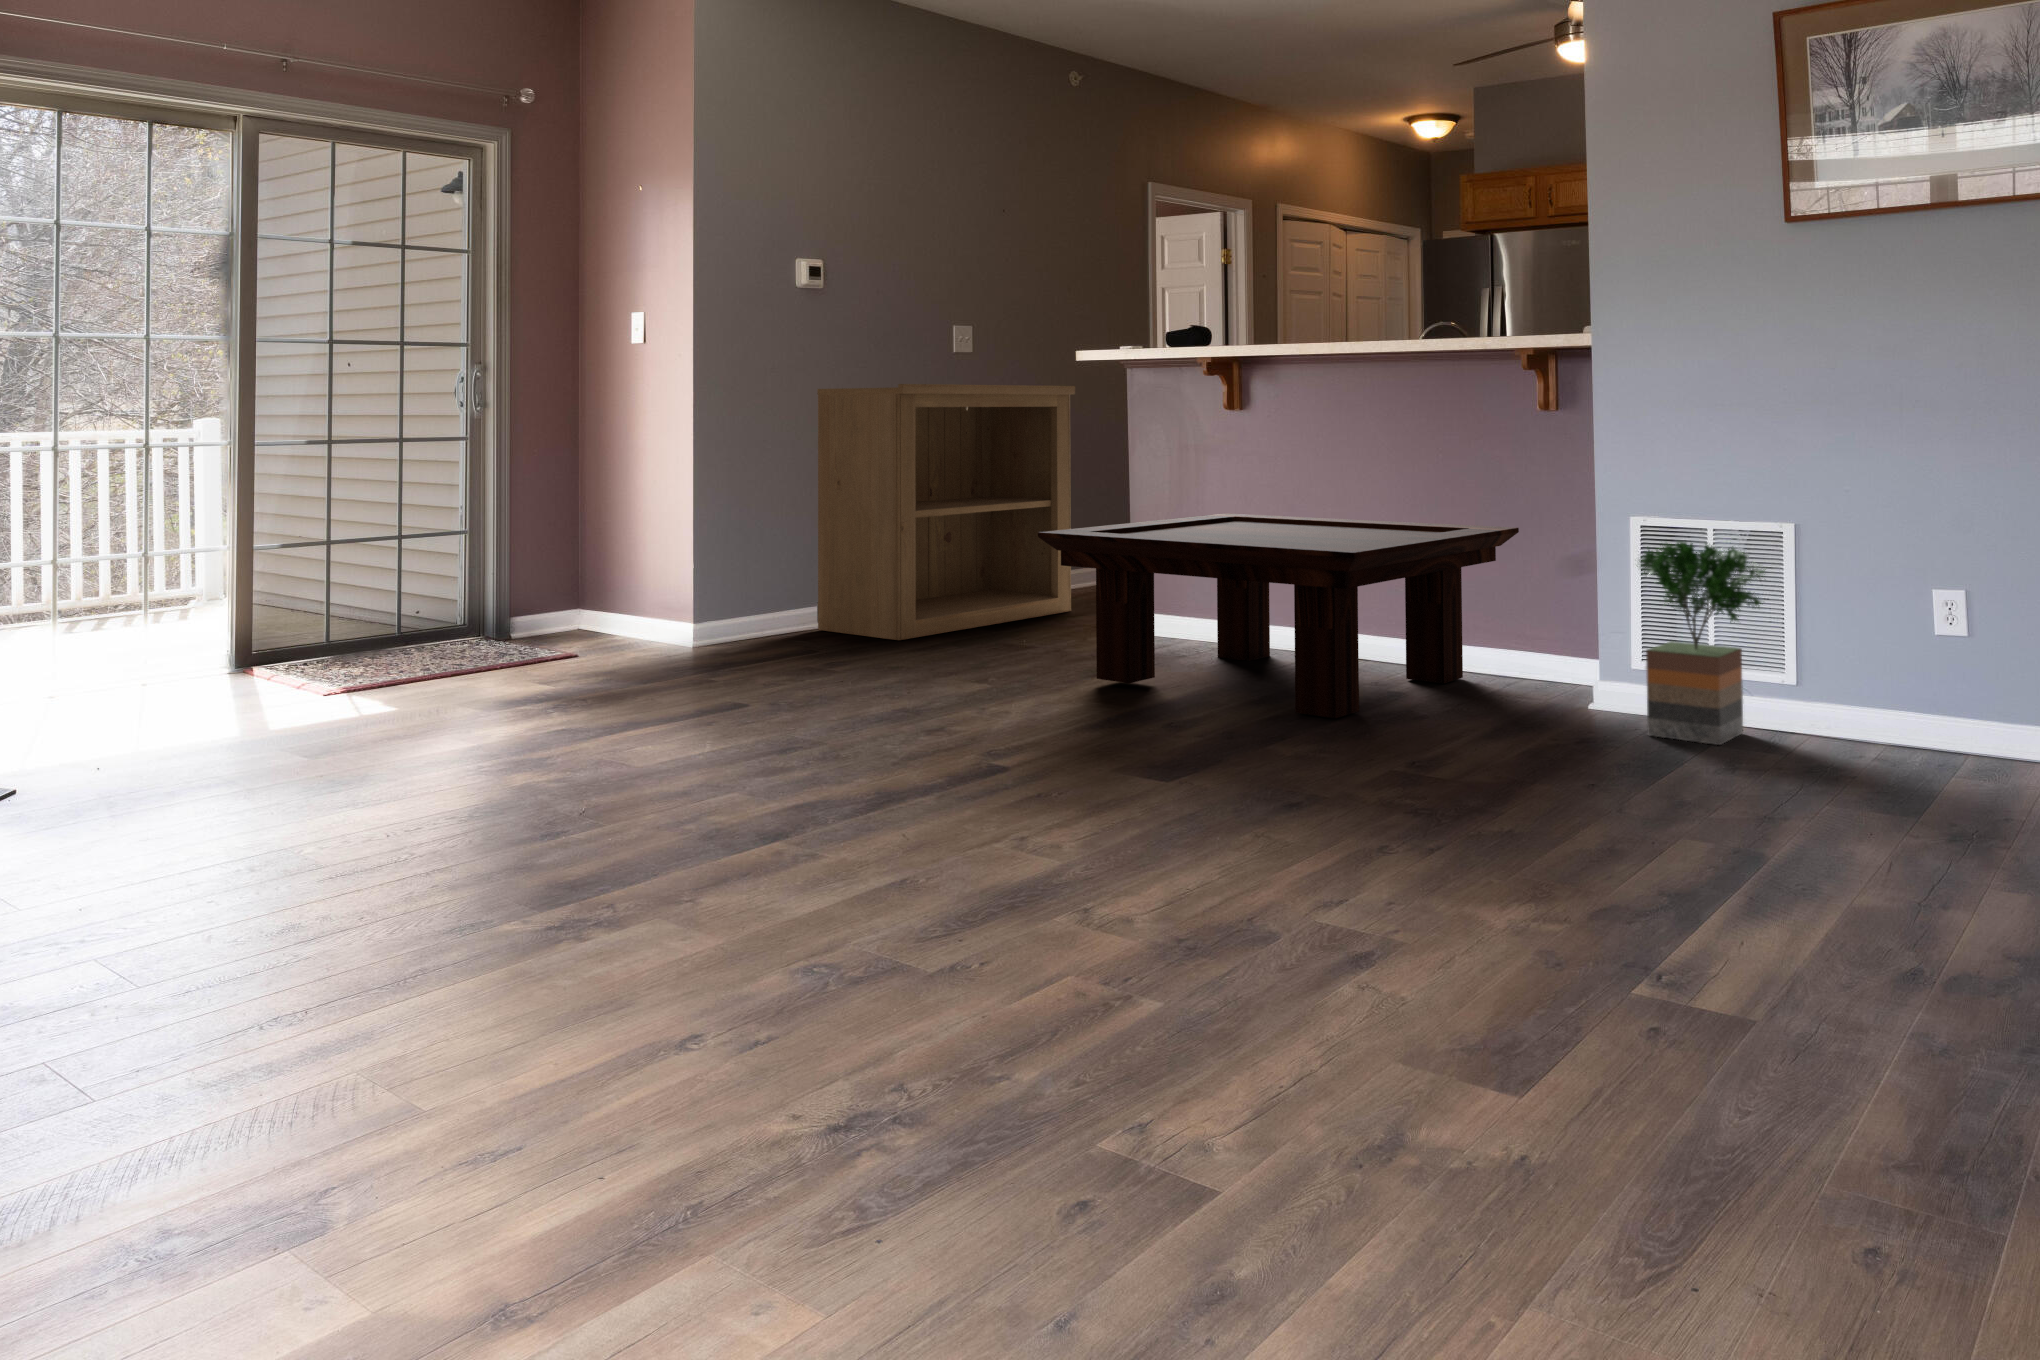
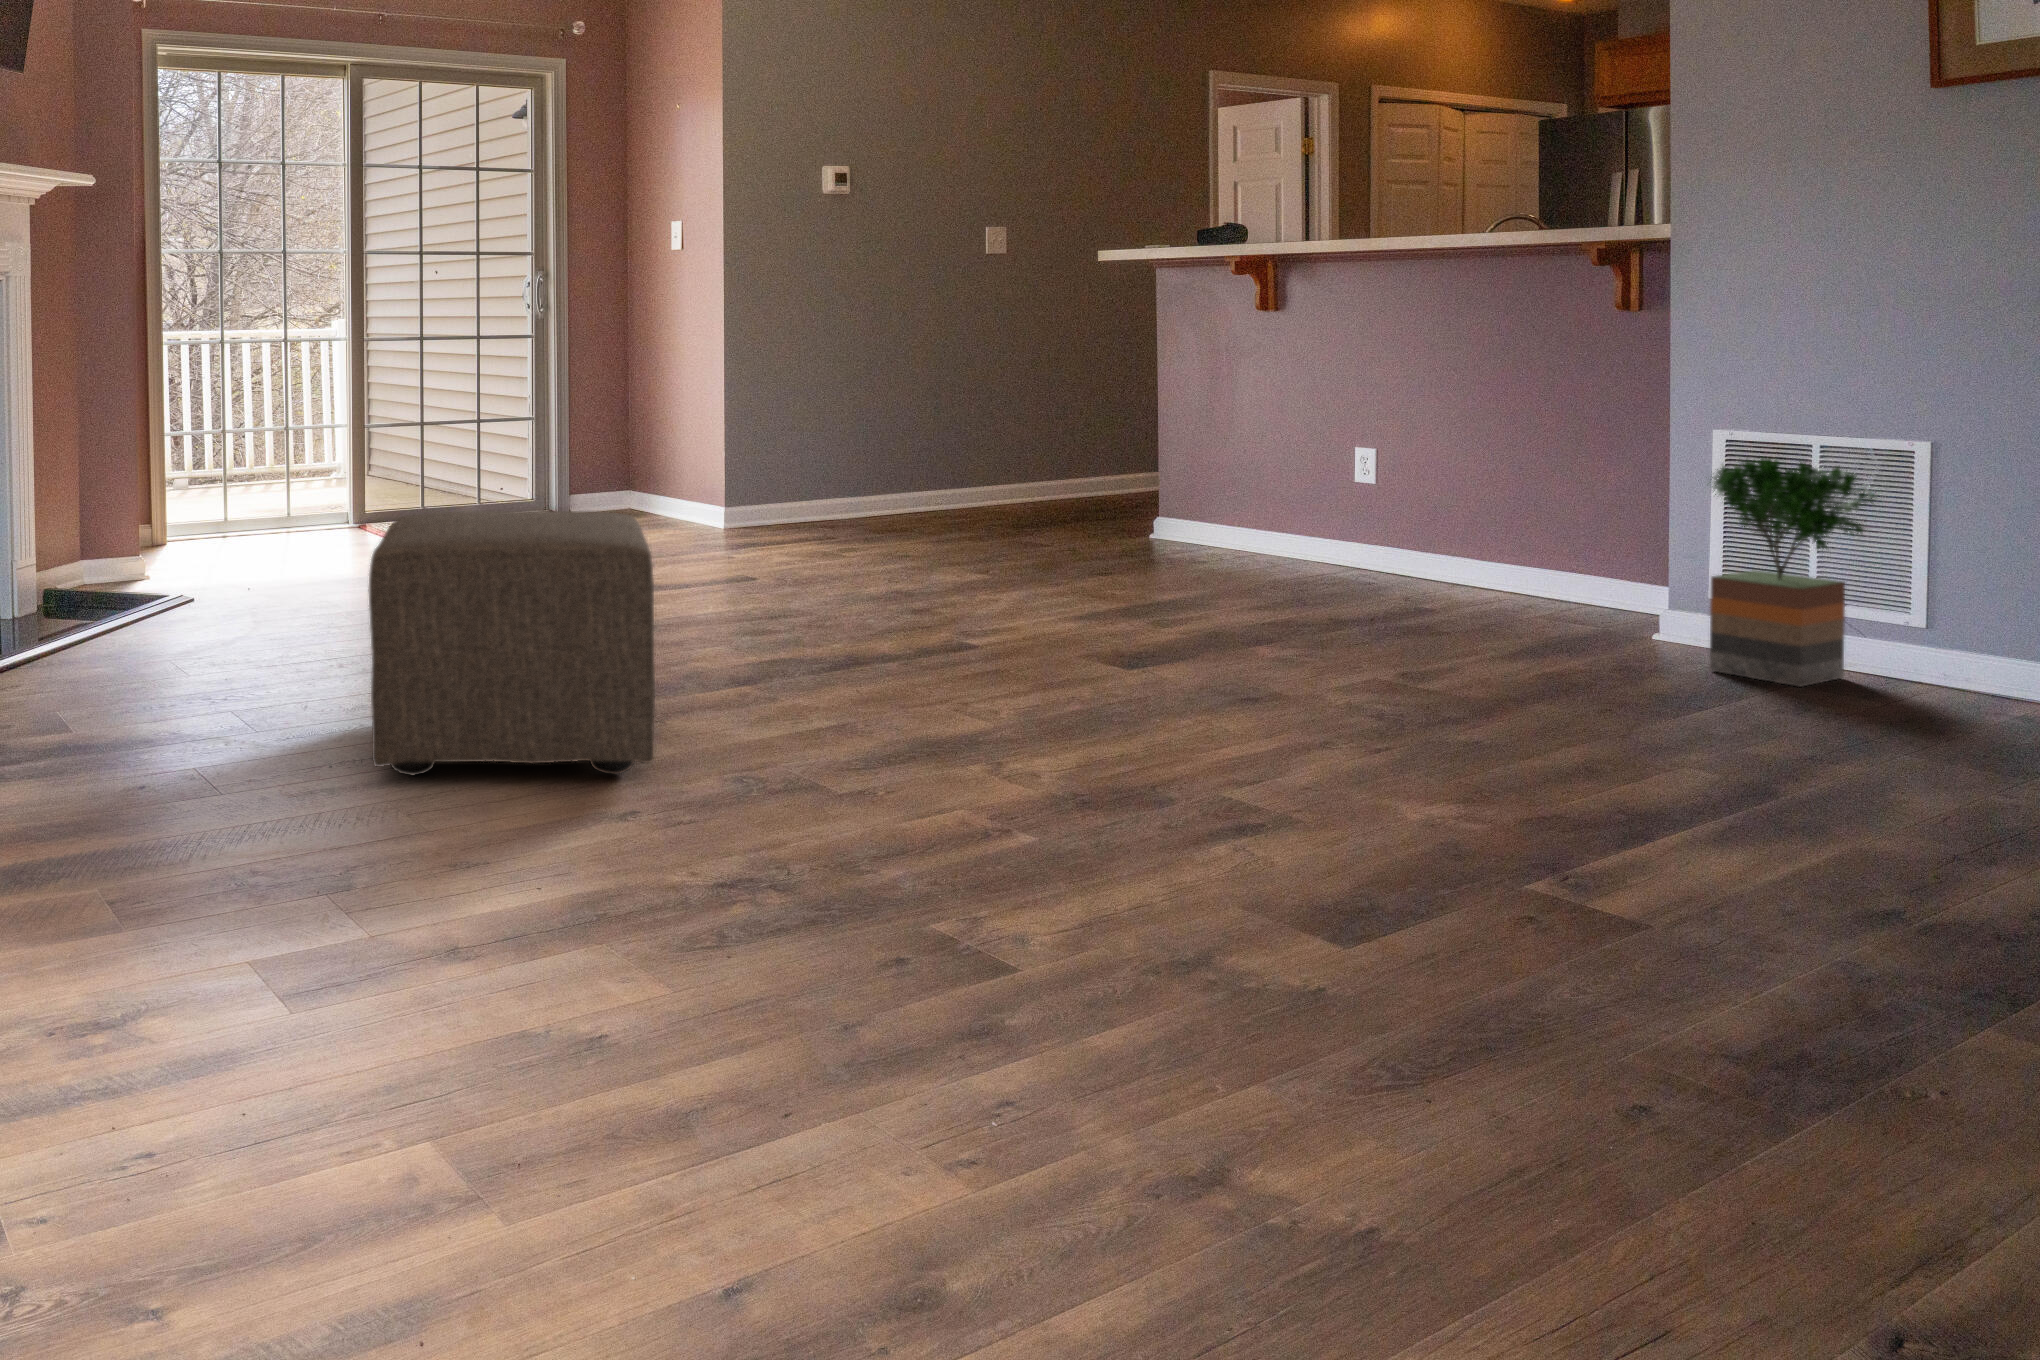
bookshelf: present [817,384,1075,640] -> none [836,287,1104,532]
coffee table: present [1038,513,1519,718] -> none [1031,419,1590,628]
ottoman: none [326,659,718,1041] -> present [368,511,655,776]

